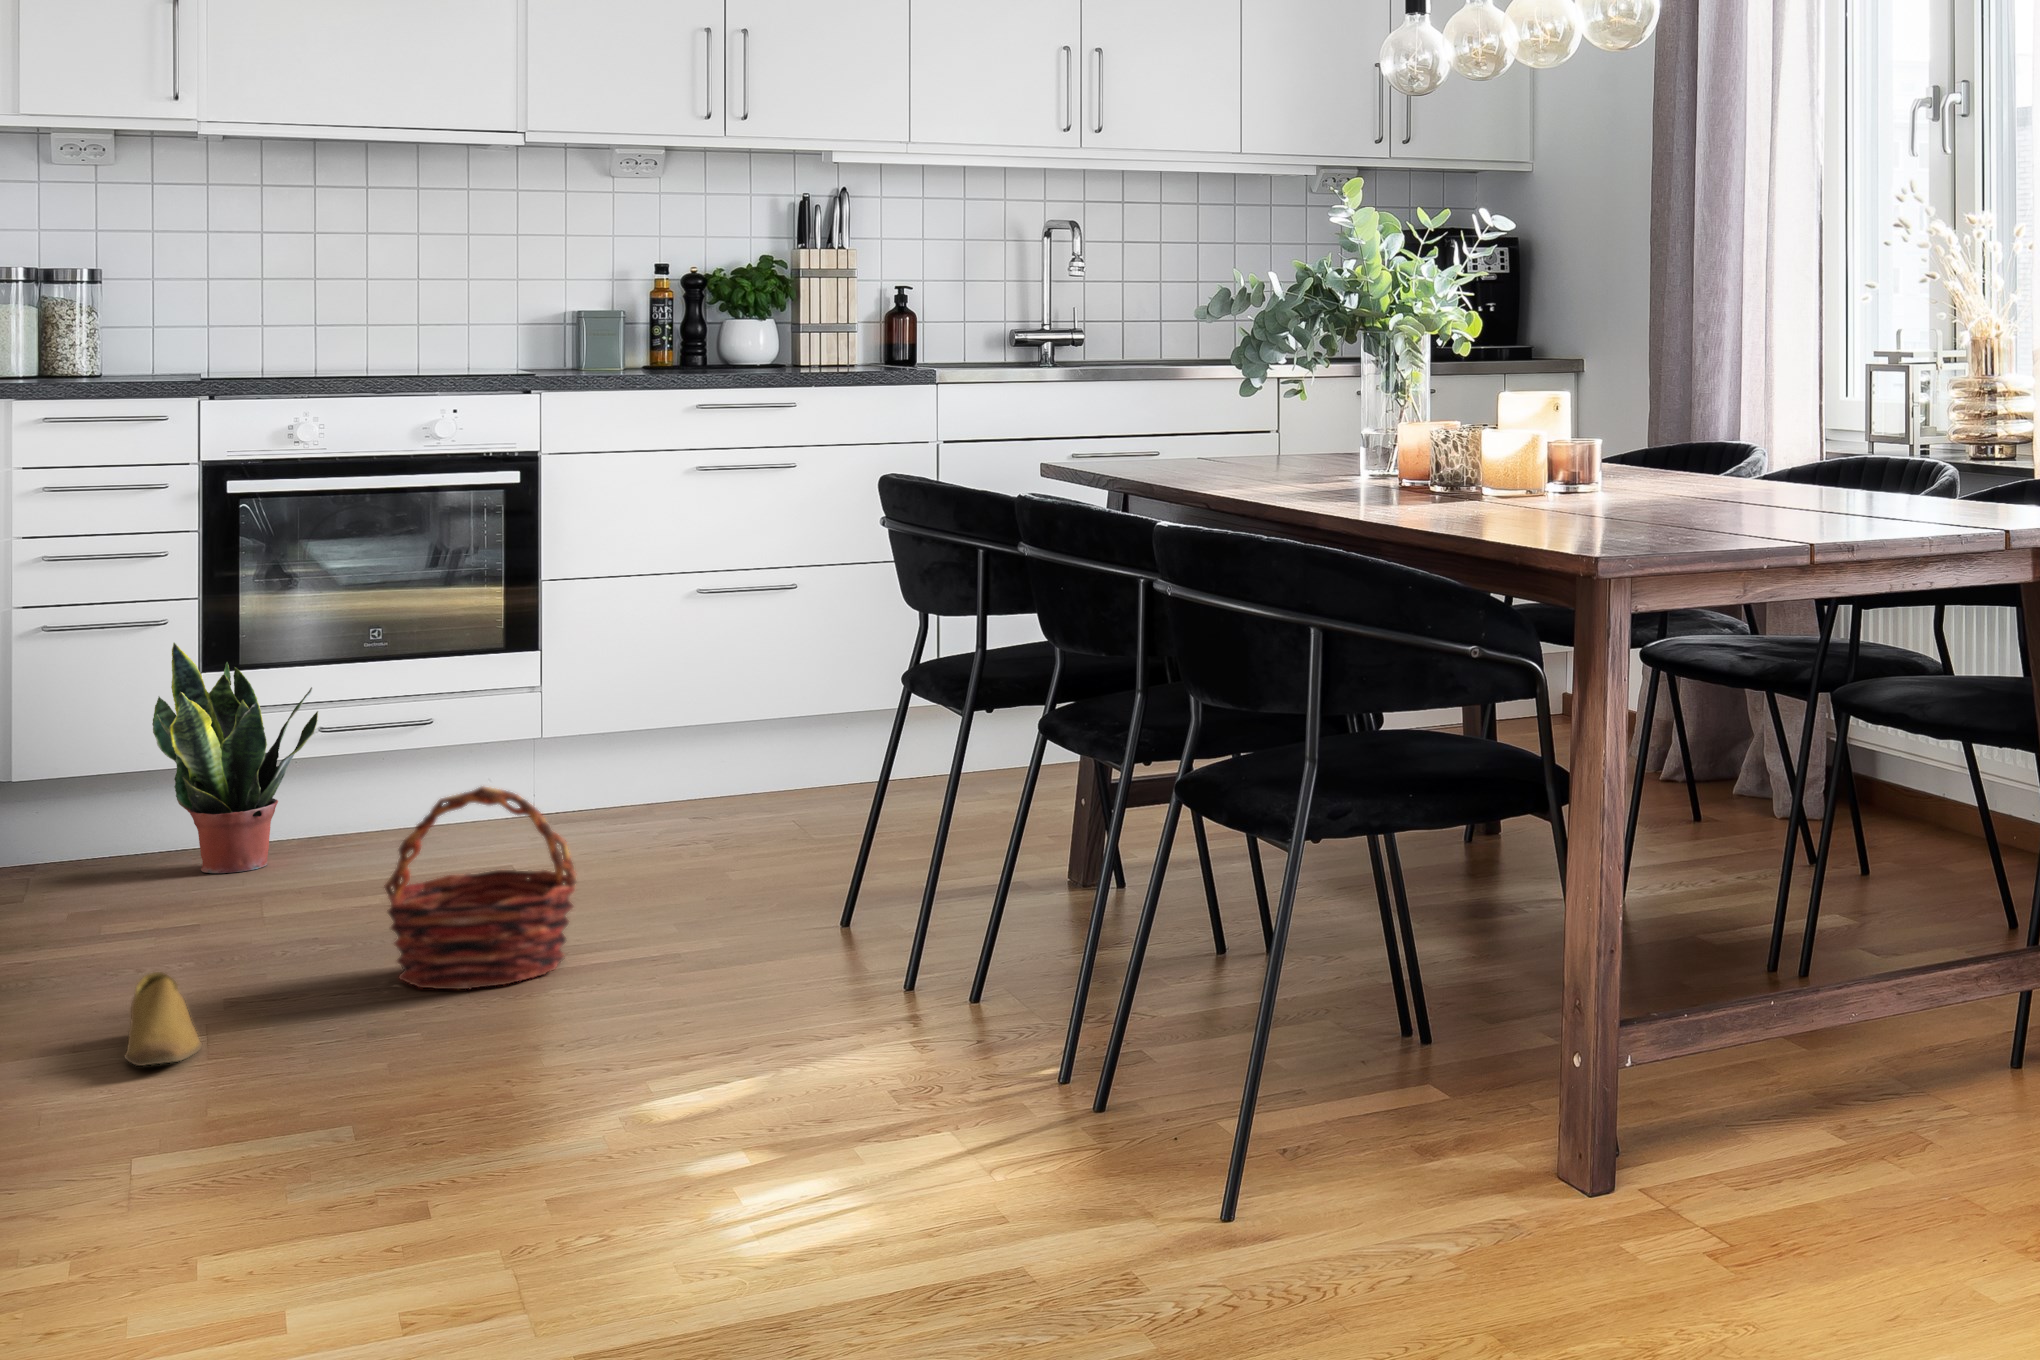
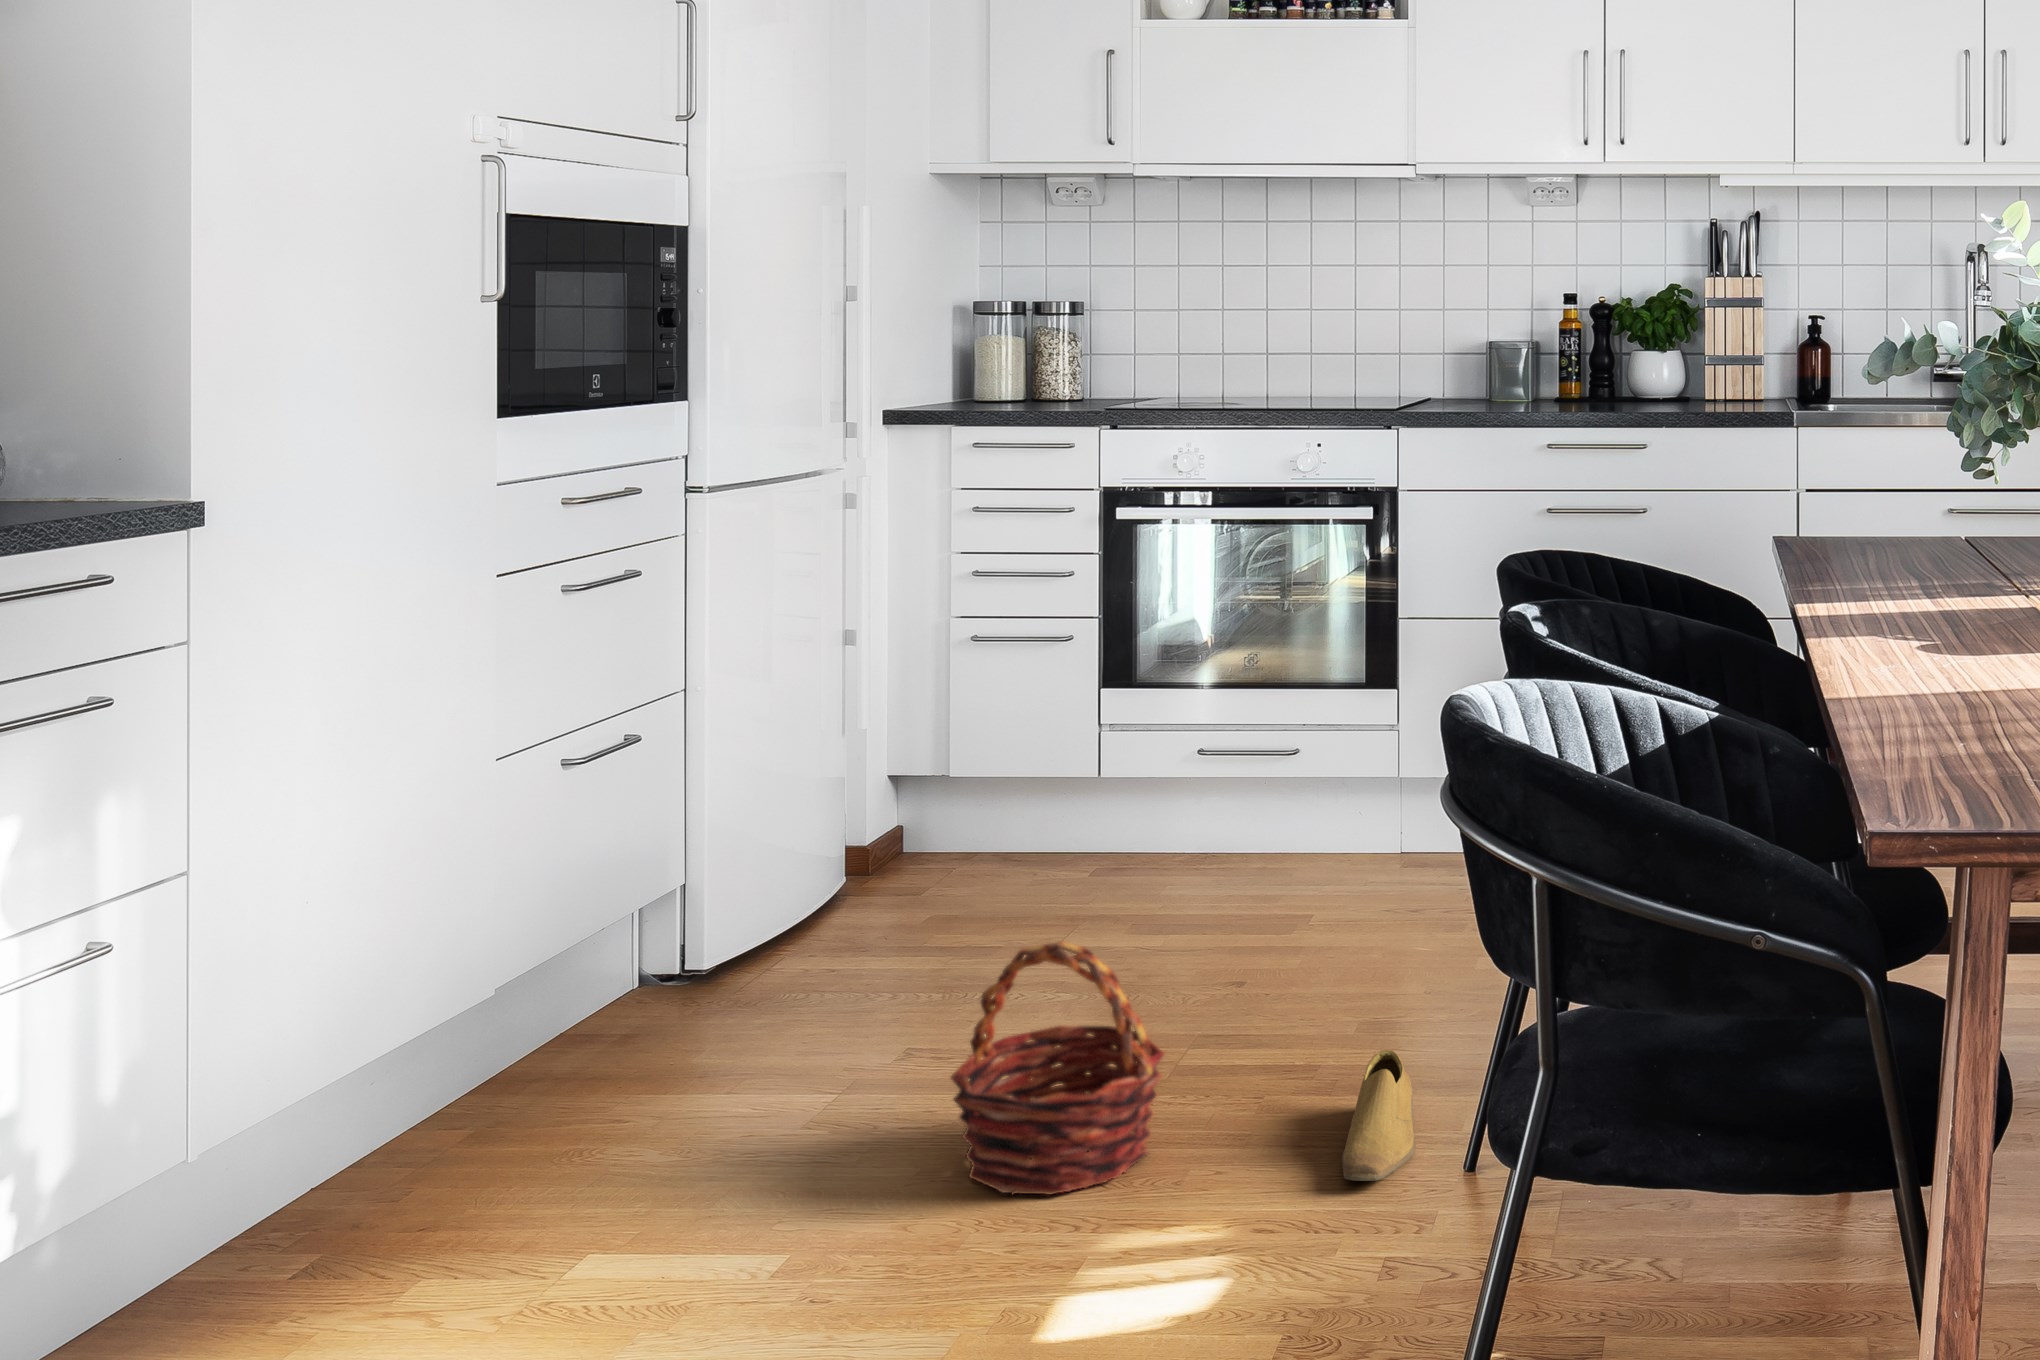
potted plant: present [152,643,318,873] -> none [1016,672,1173,904]
shoe: present [125,972,201,1066] -> present [1342,1050,1416,1181]

